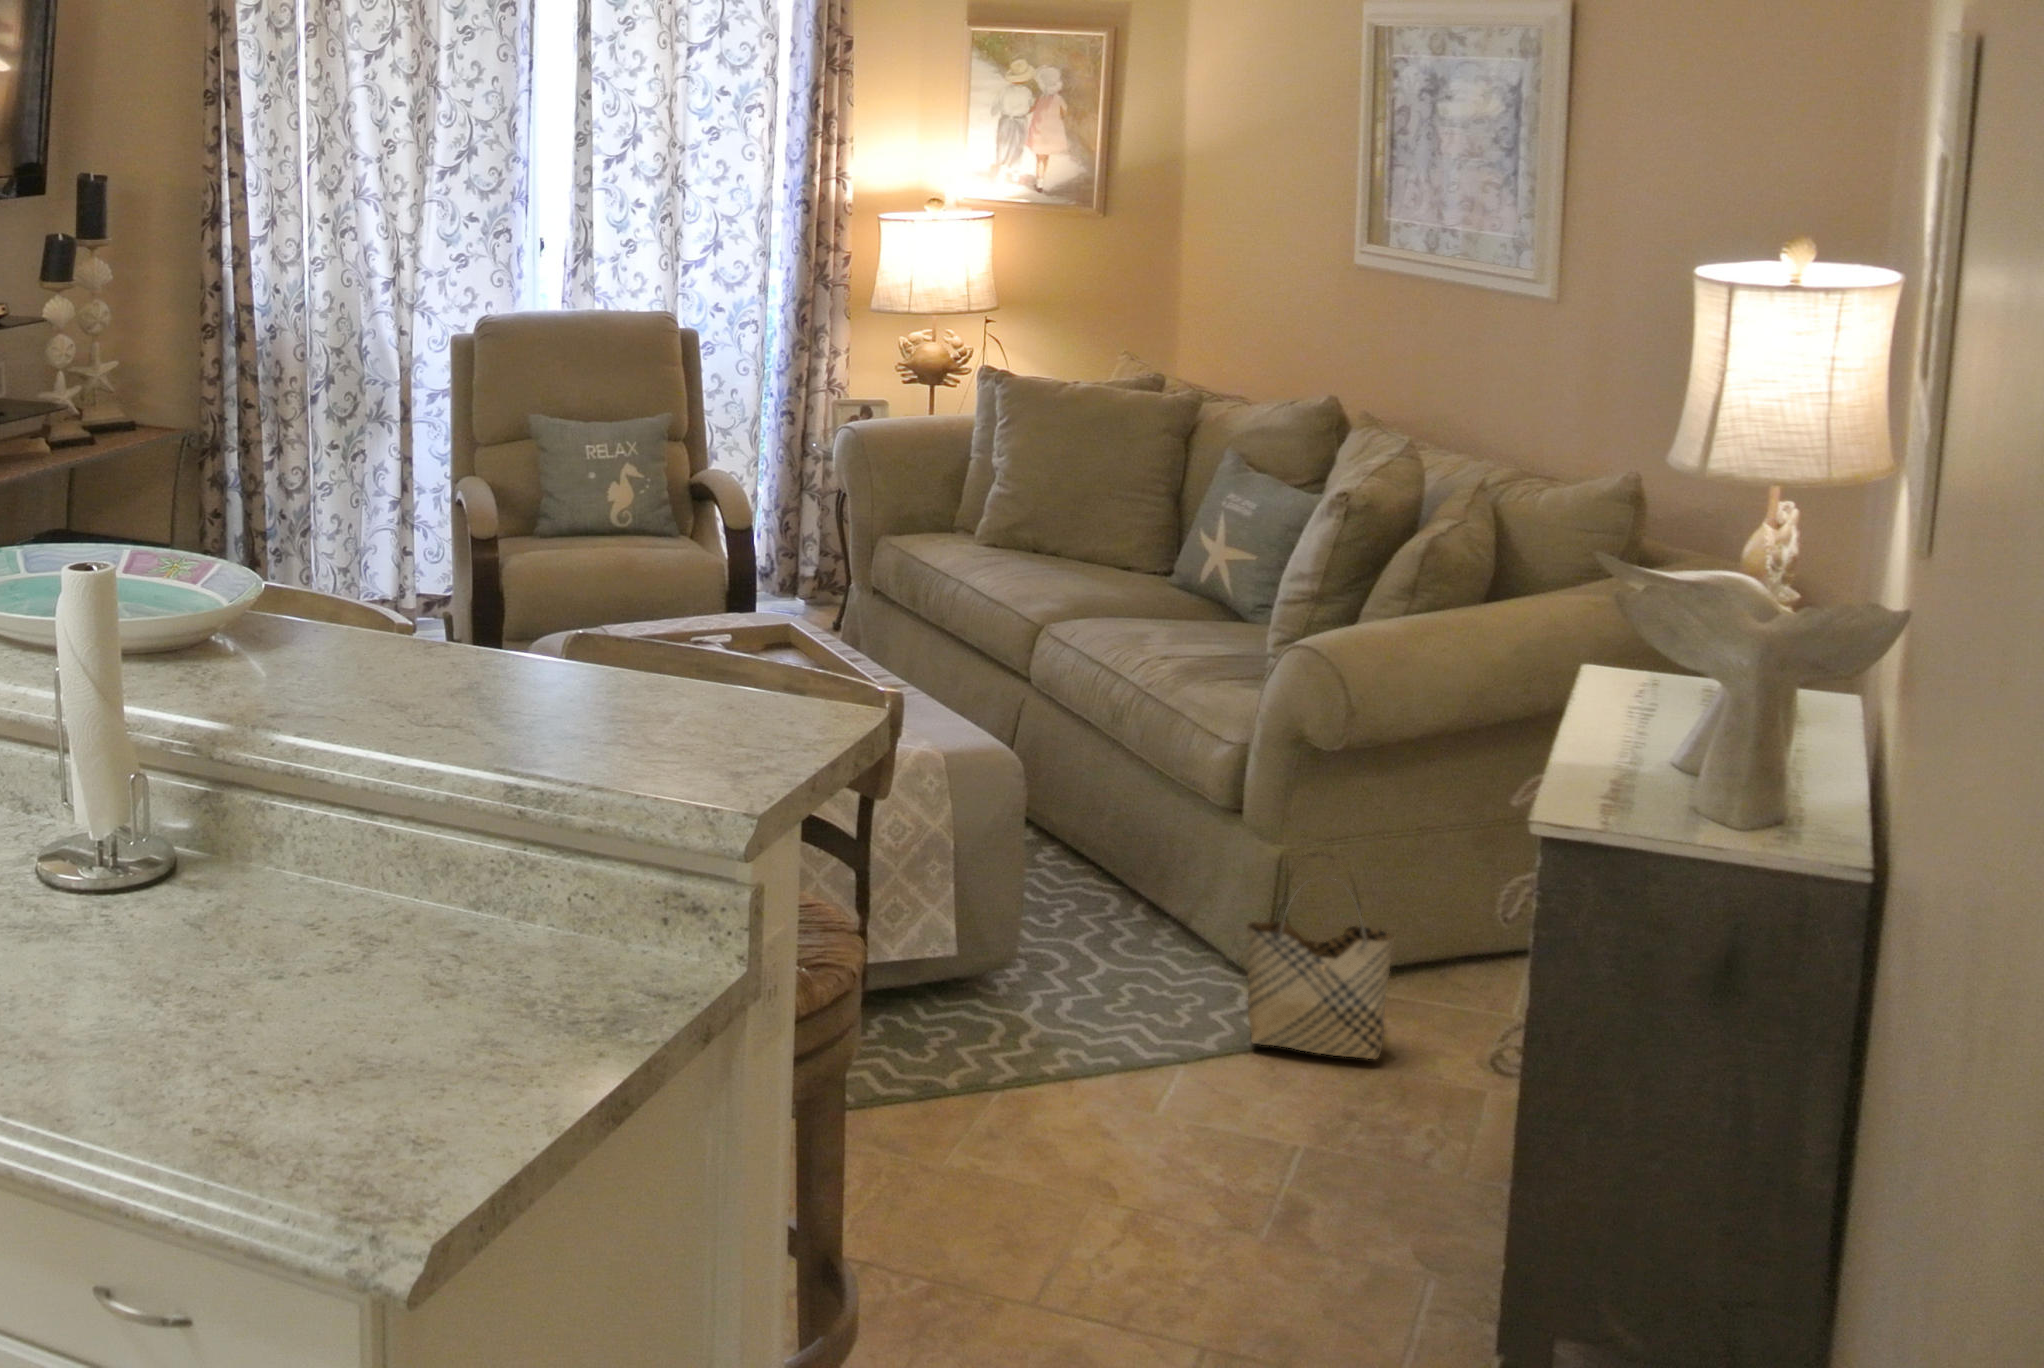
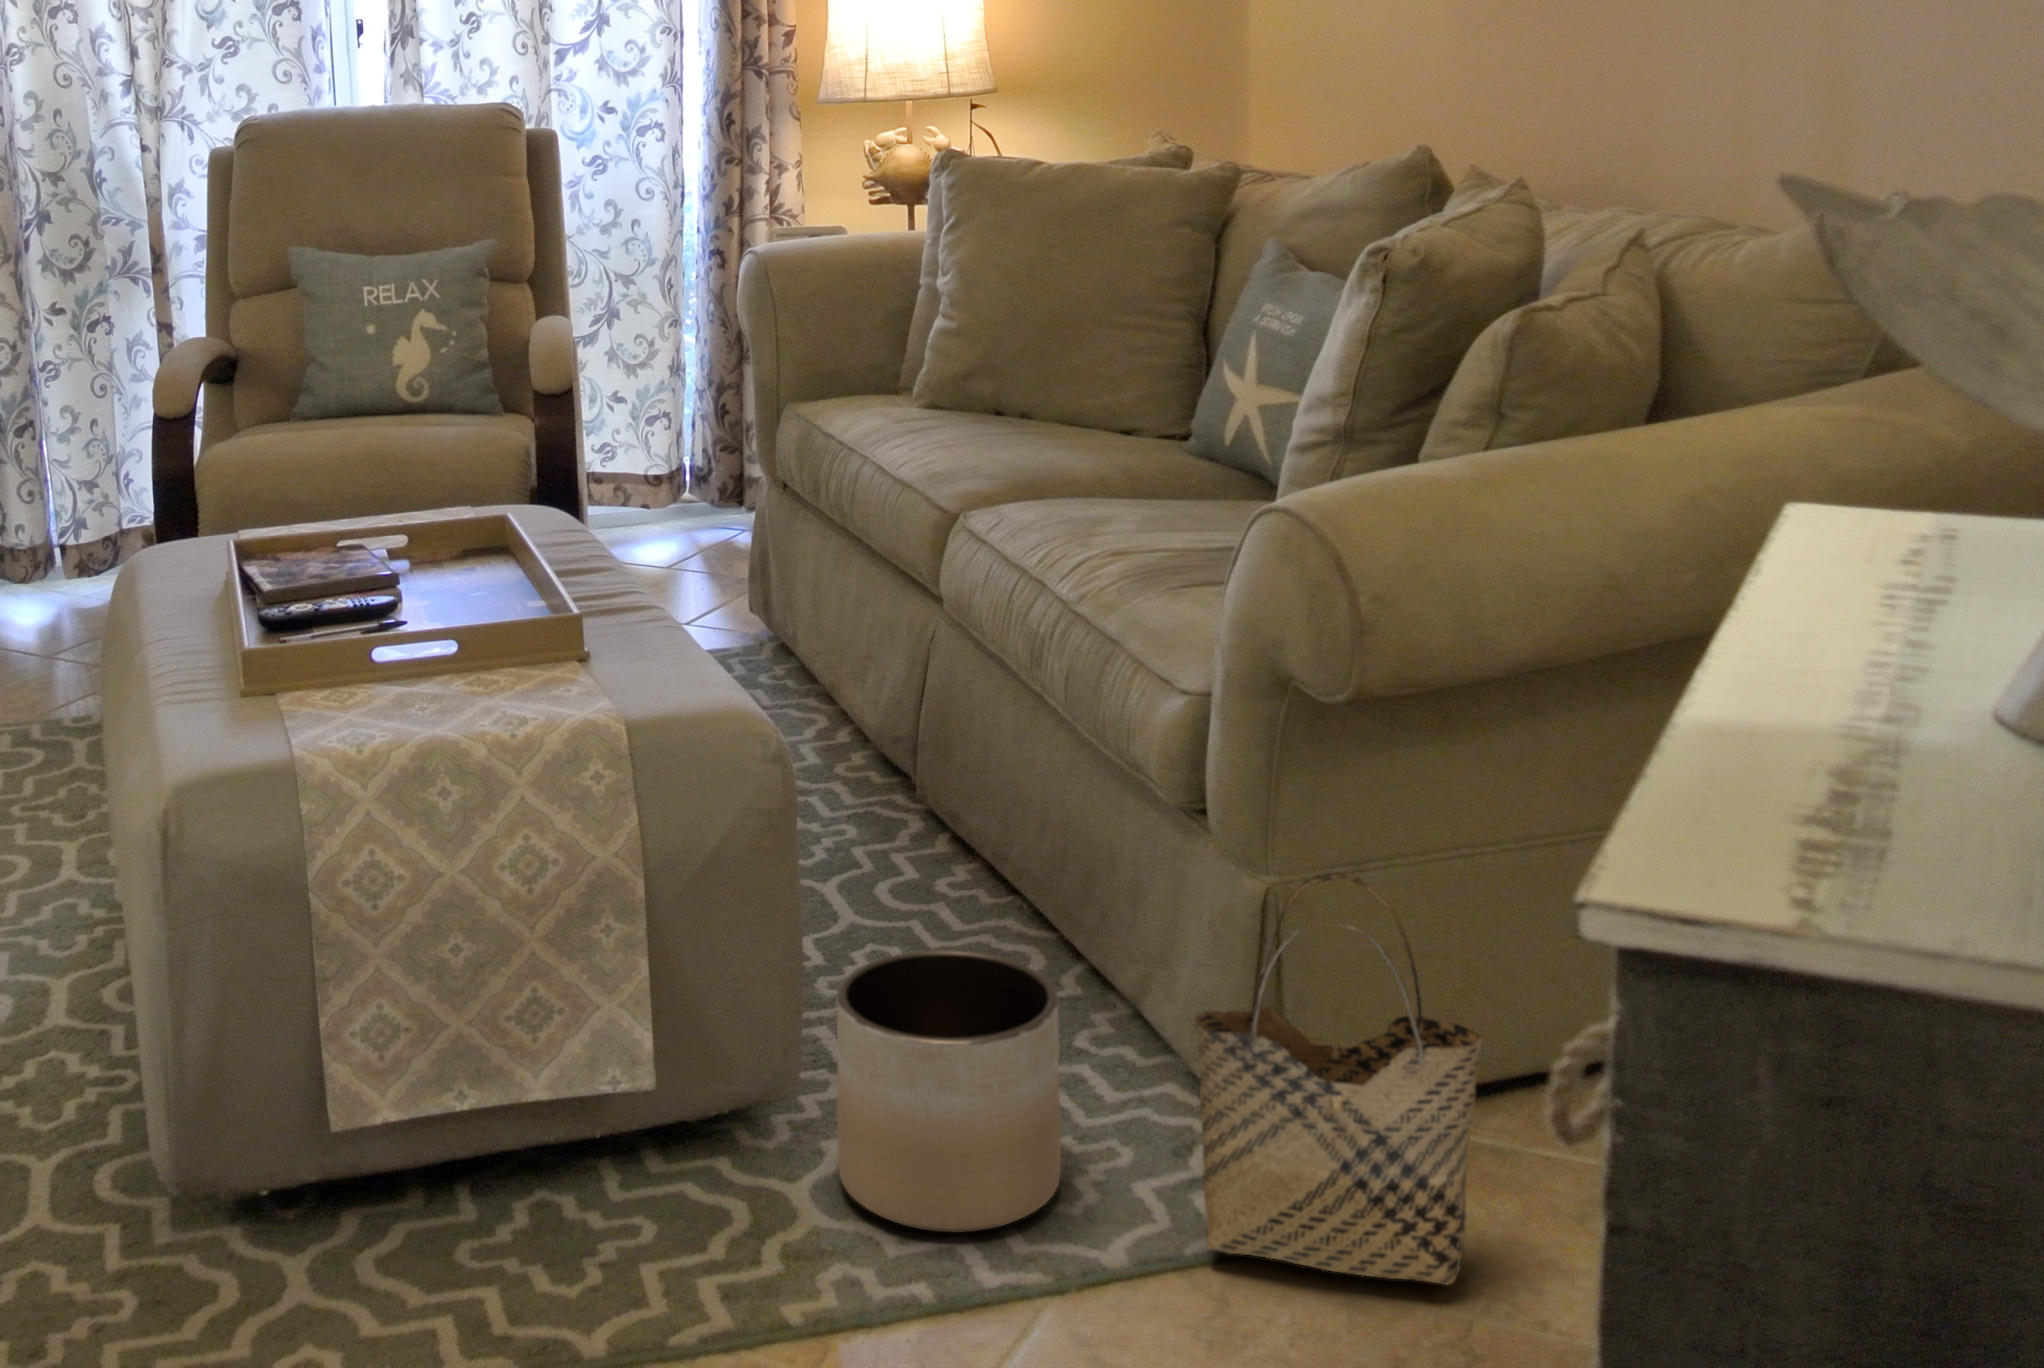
planter: none [1046,890,1169,1035] -> present [837,950,1061,1232]

